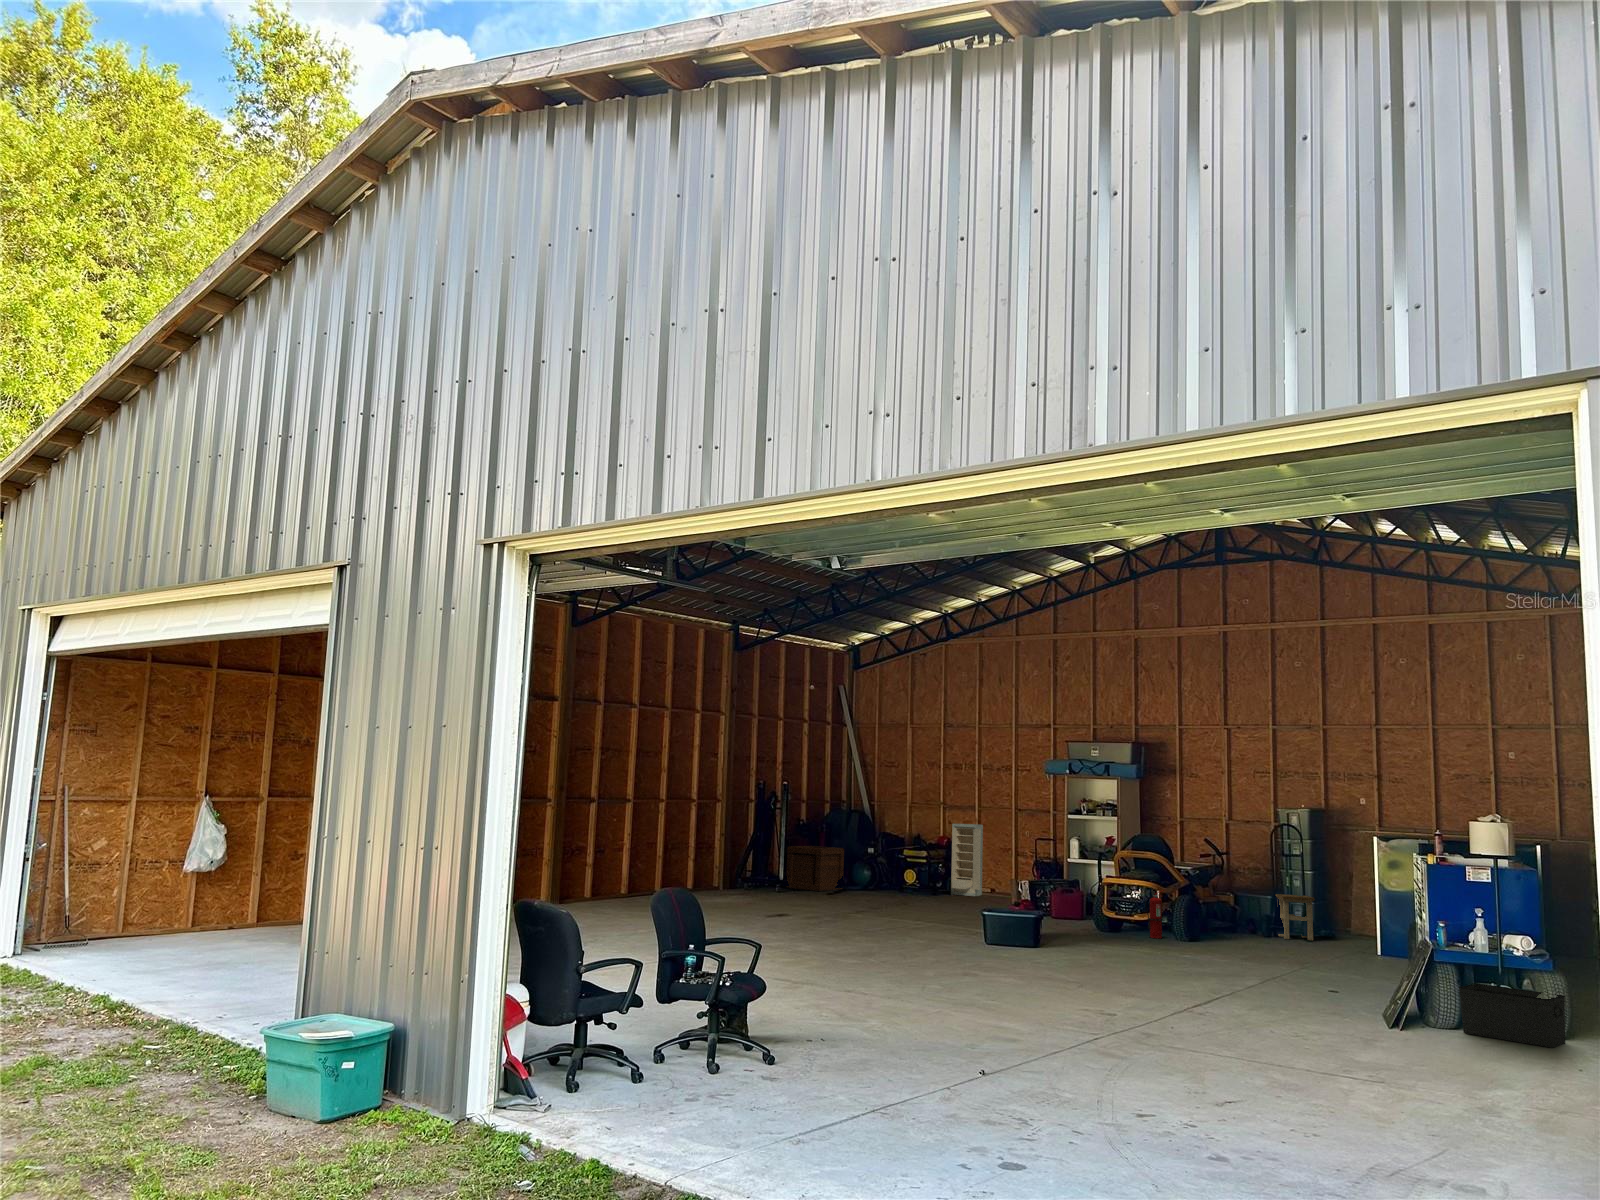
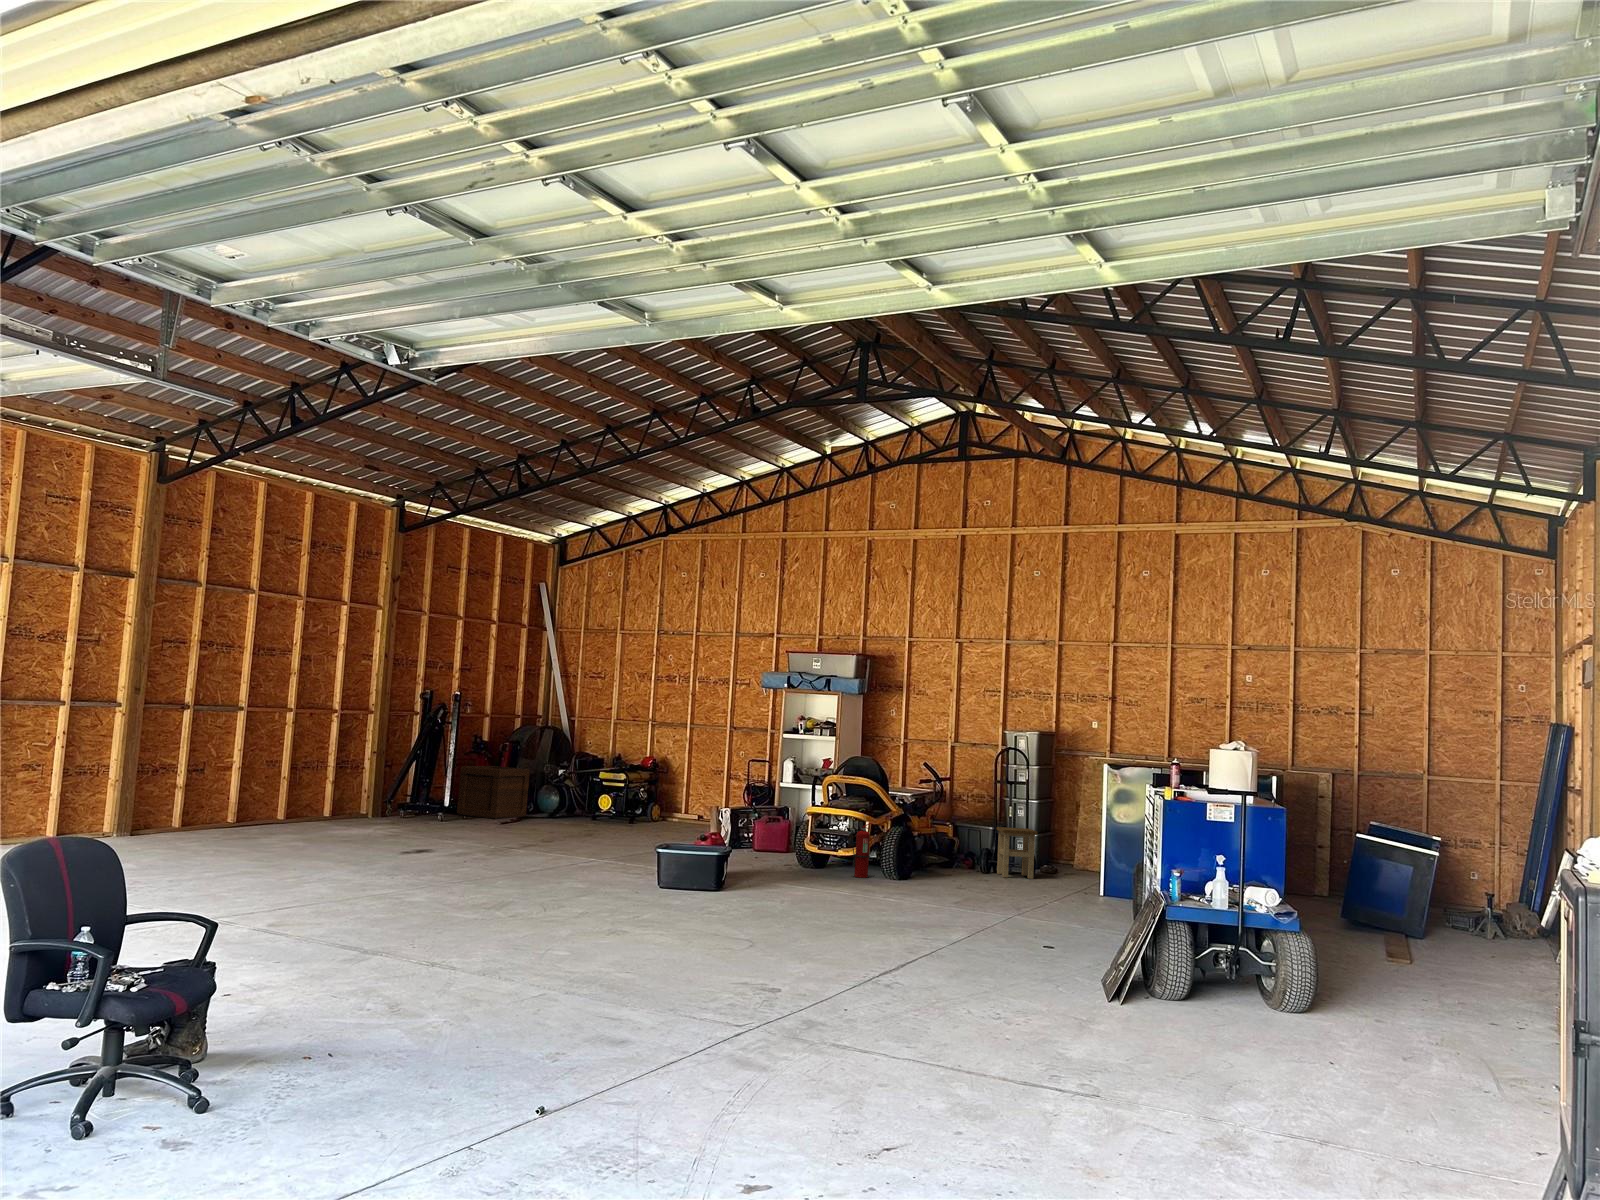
storage cabinet: present [951,824,983,896] -> none [650,743,691,825]
storage bin: present [1459,984,1566,1048] -> none [1191,946,1313,1028]

